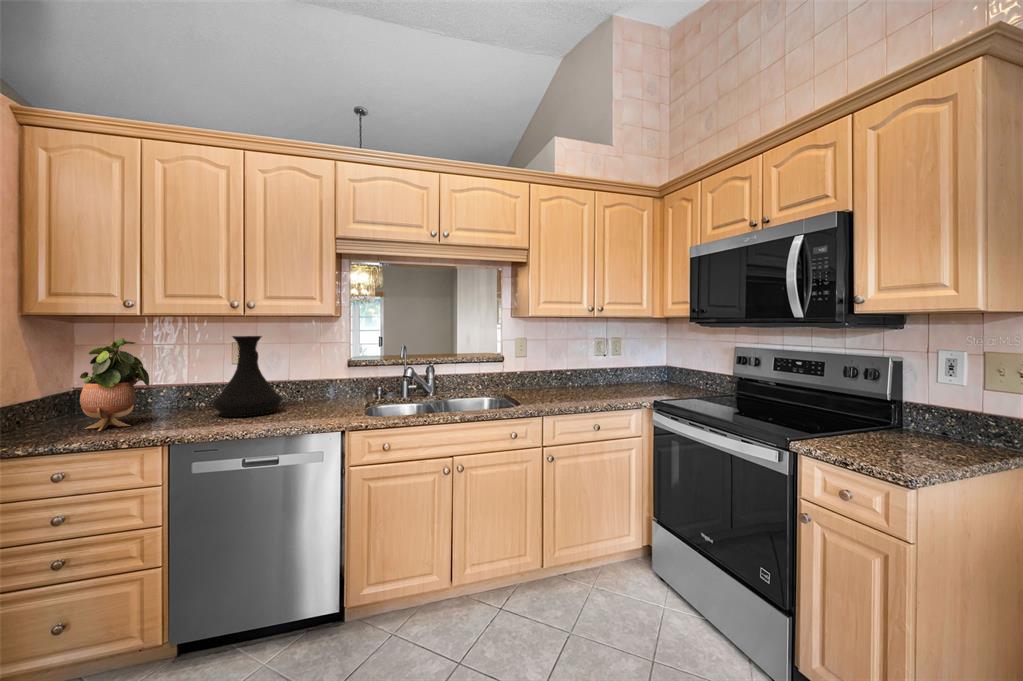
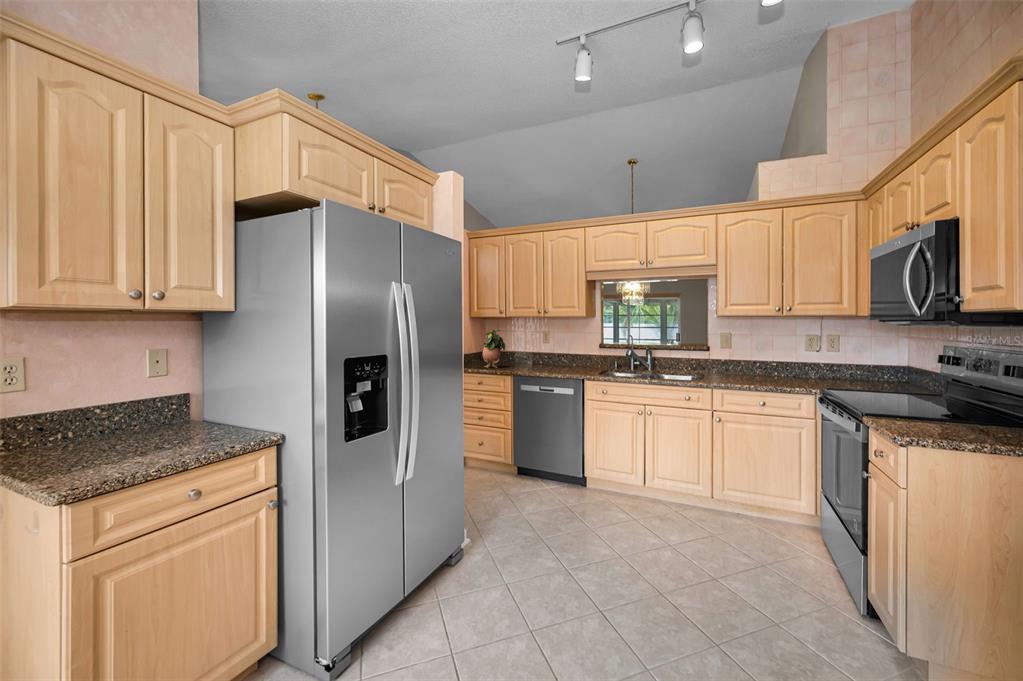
vase: present [212,336,282,417] -> none [528,328,559,369]

